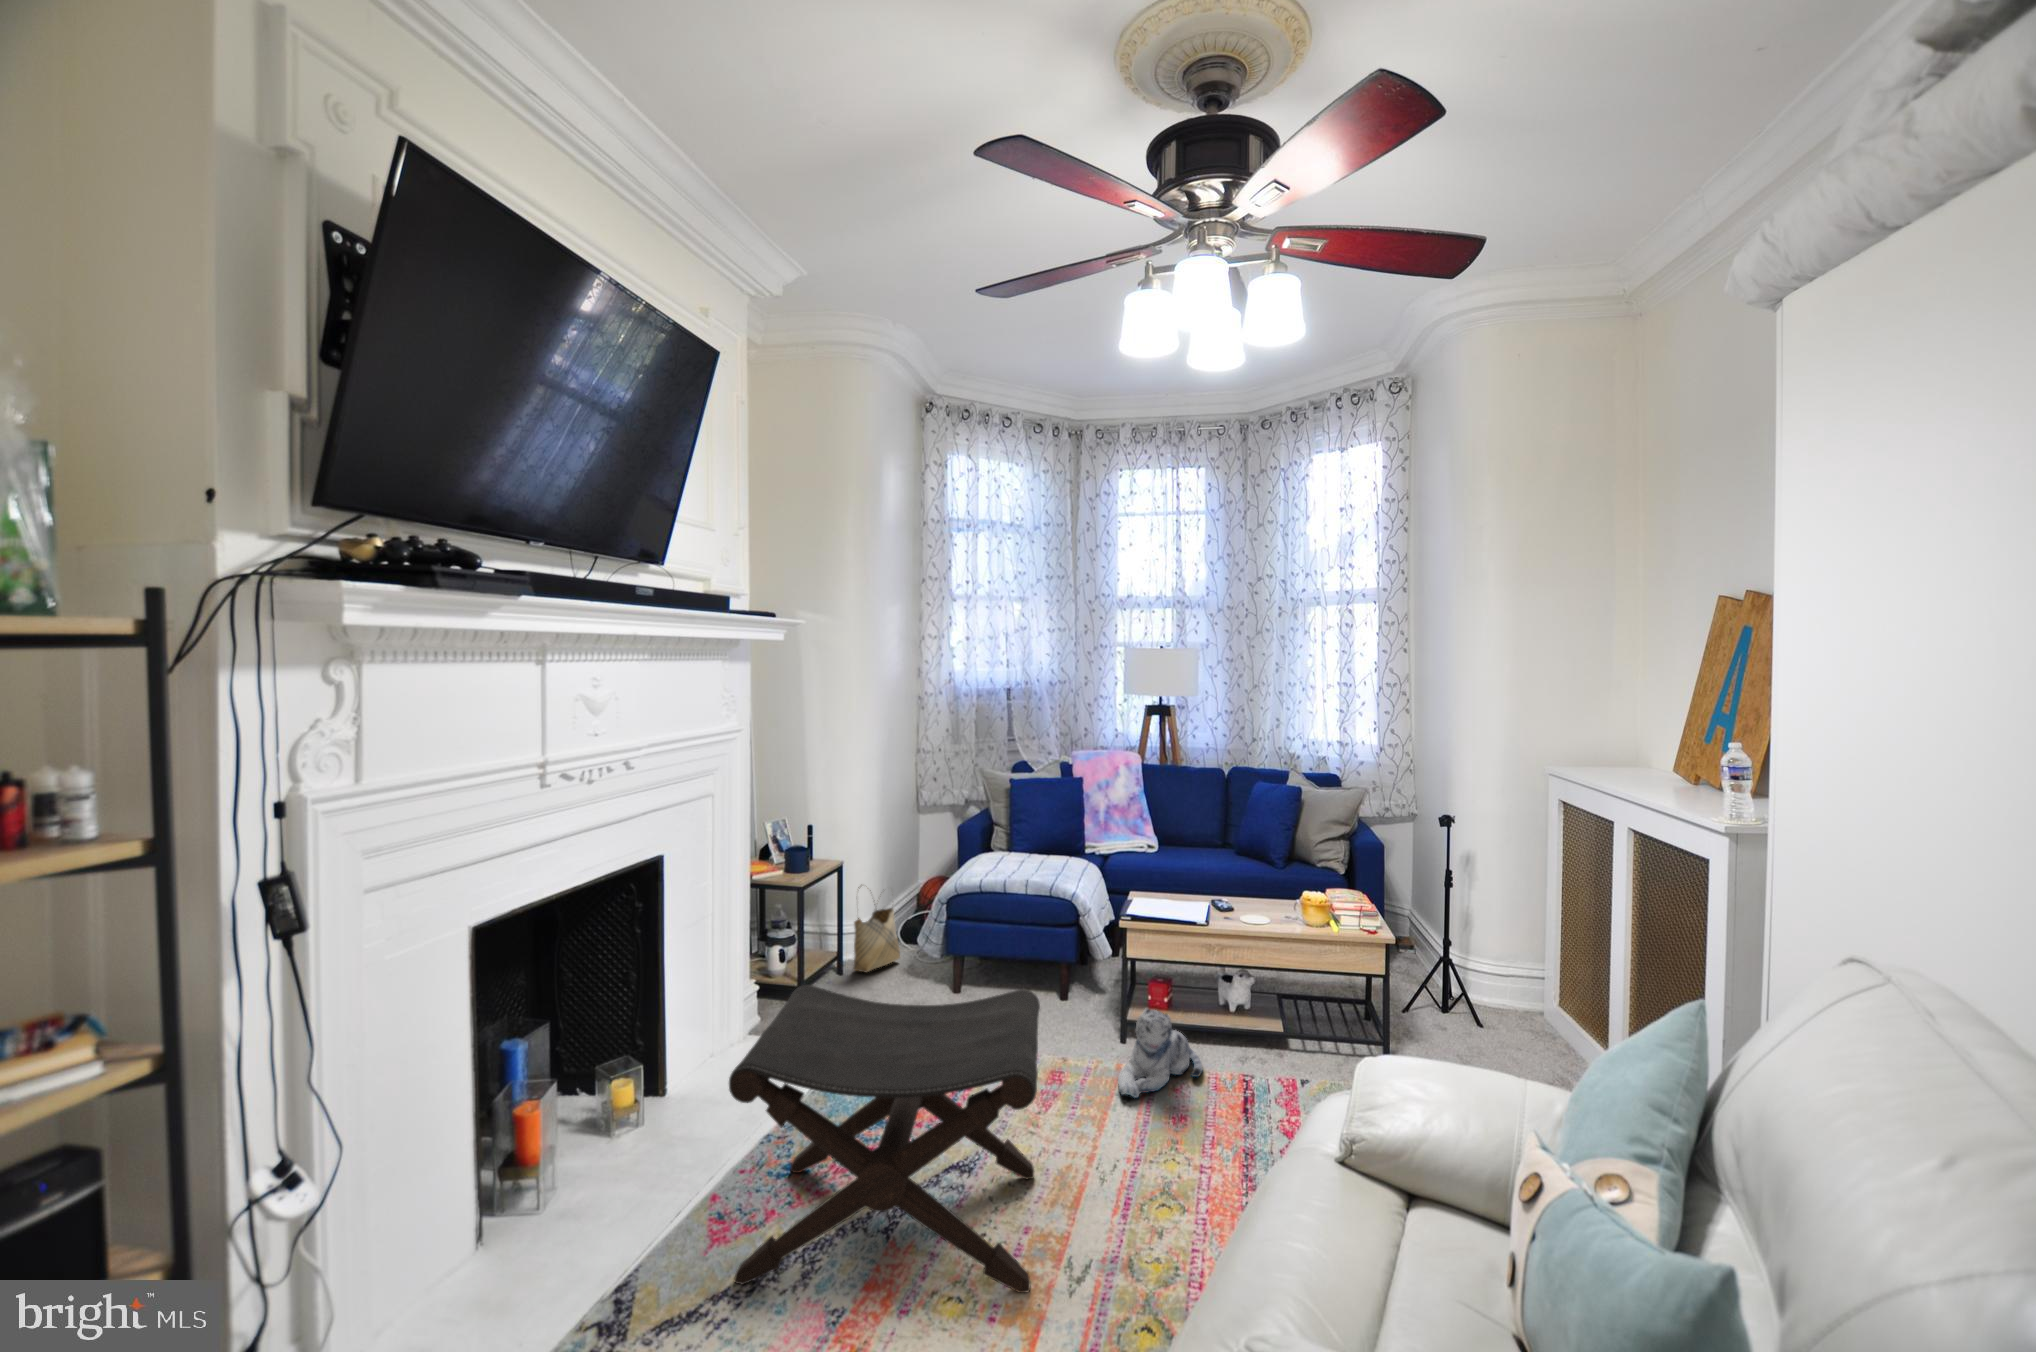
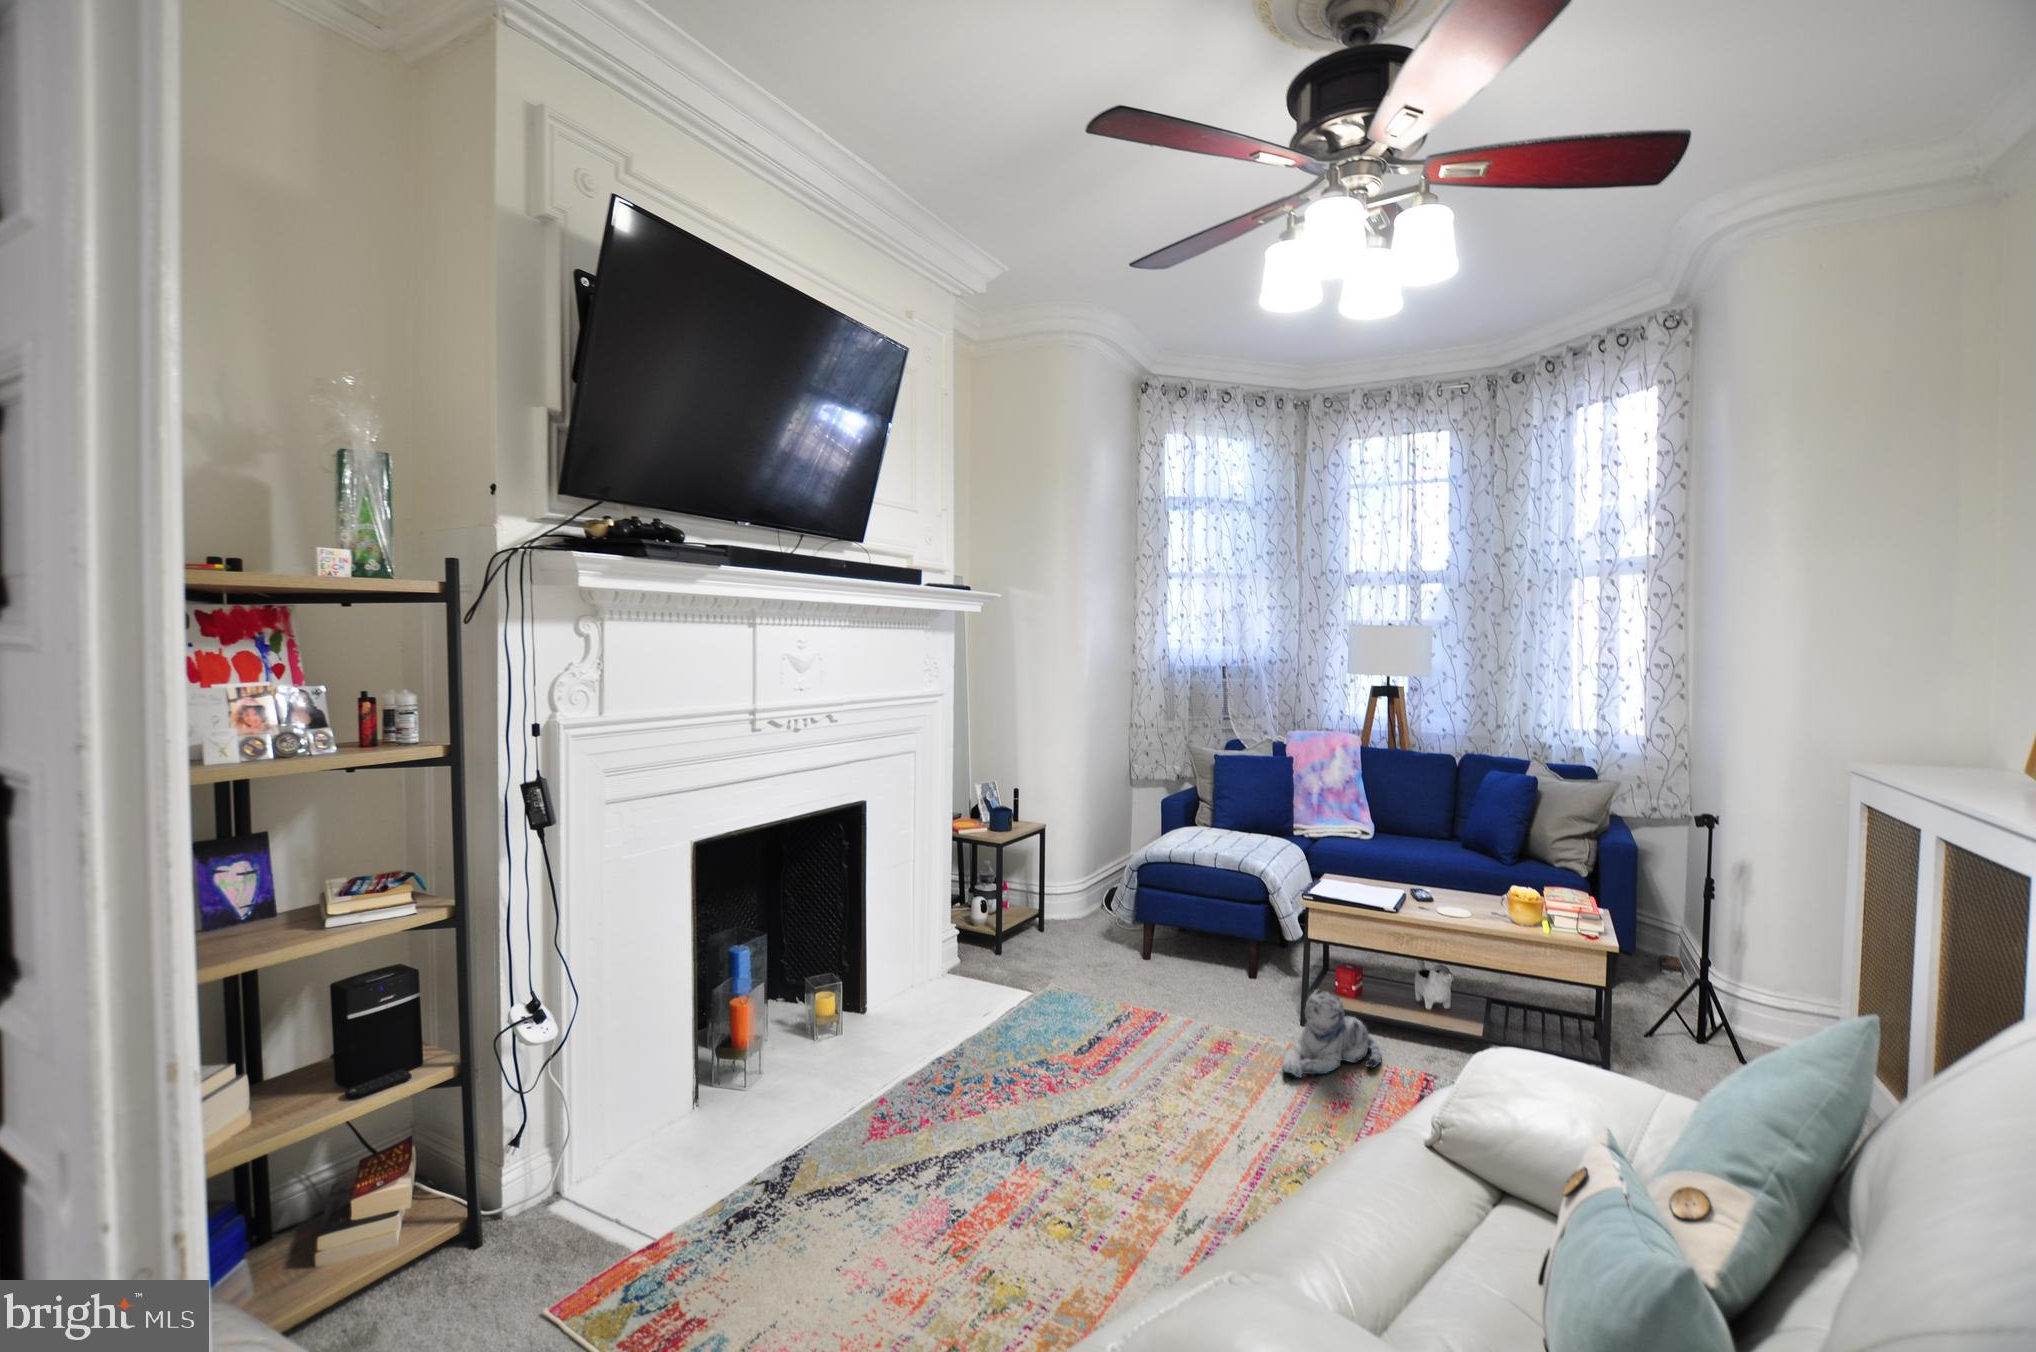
woven basket: present [853,887,900,972] -> none [1053,848,1099,930]
footstool: present [729,985,1040,1293] -> none [876,923,1181,1231]

